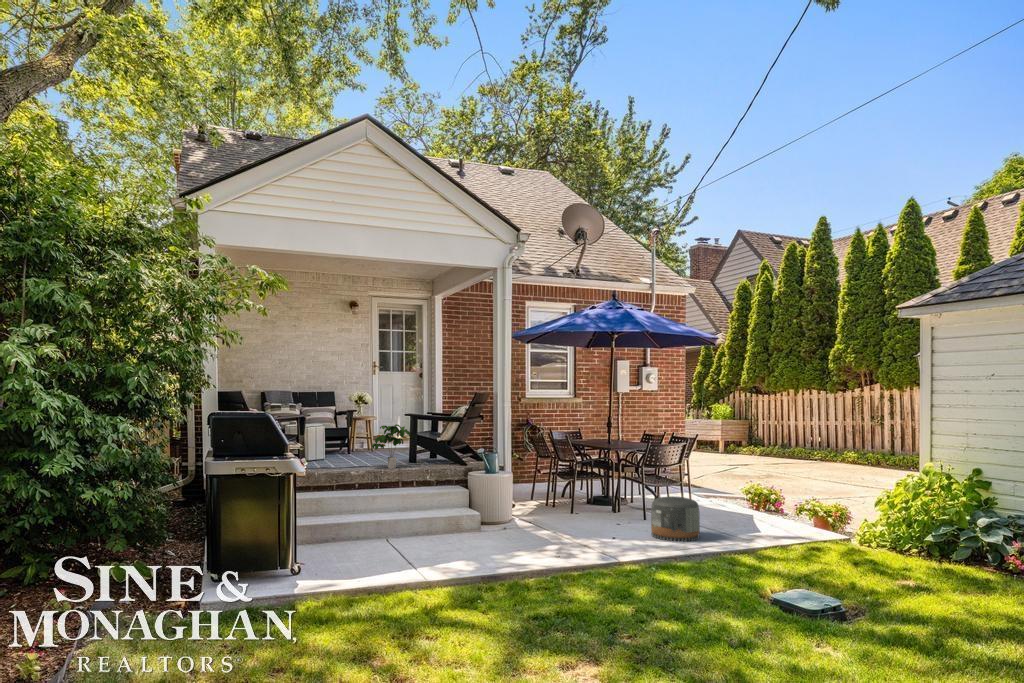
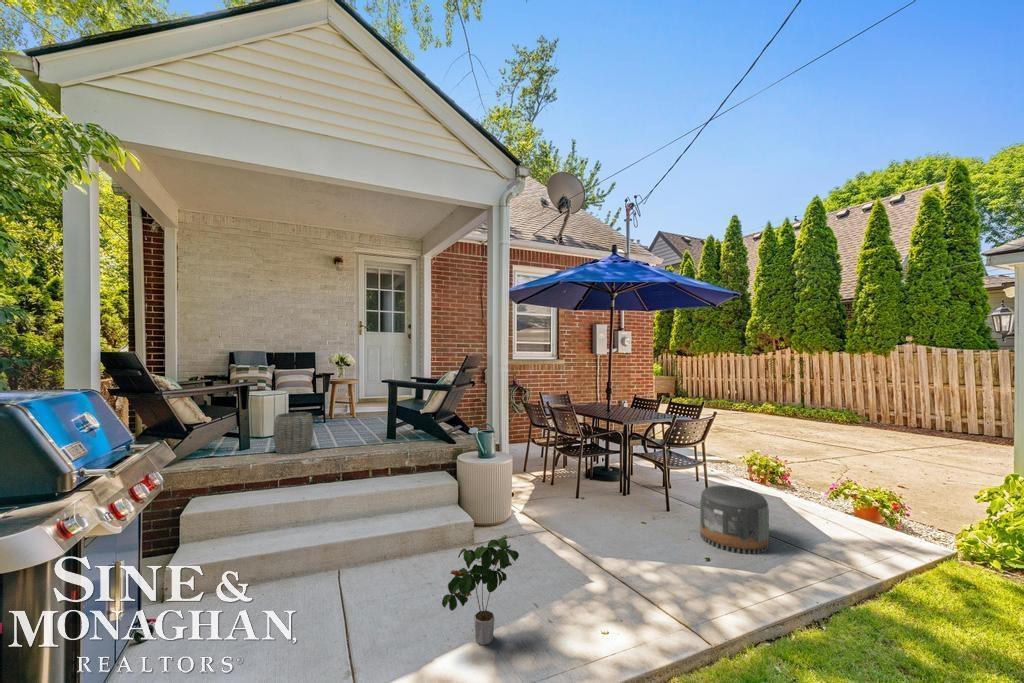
potted plant: present [372,424,411,468] -> present [442,538,519,645]
woven basket: none [327,439,355,469] -> present [273,412,313,454]

